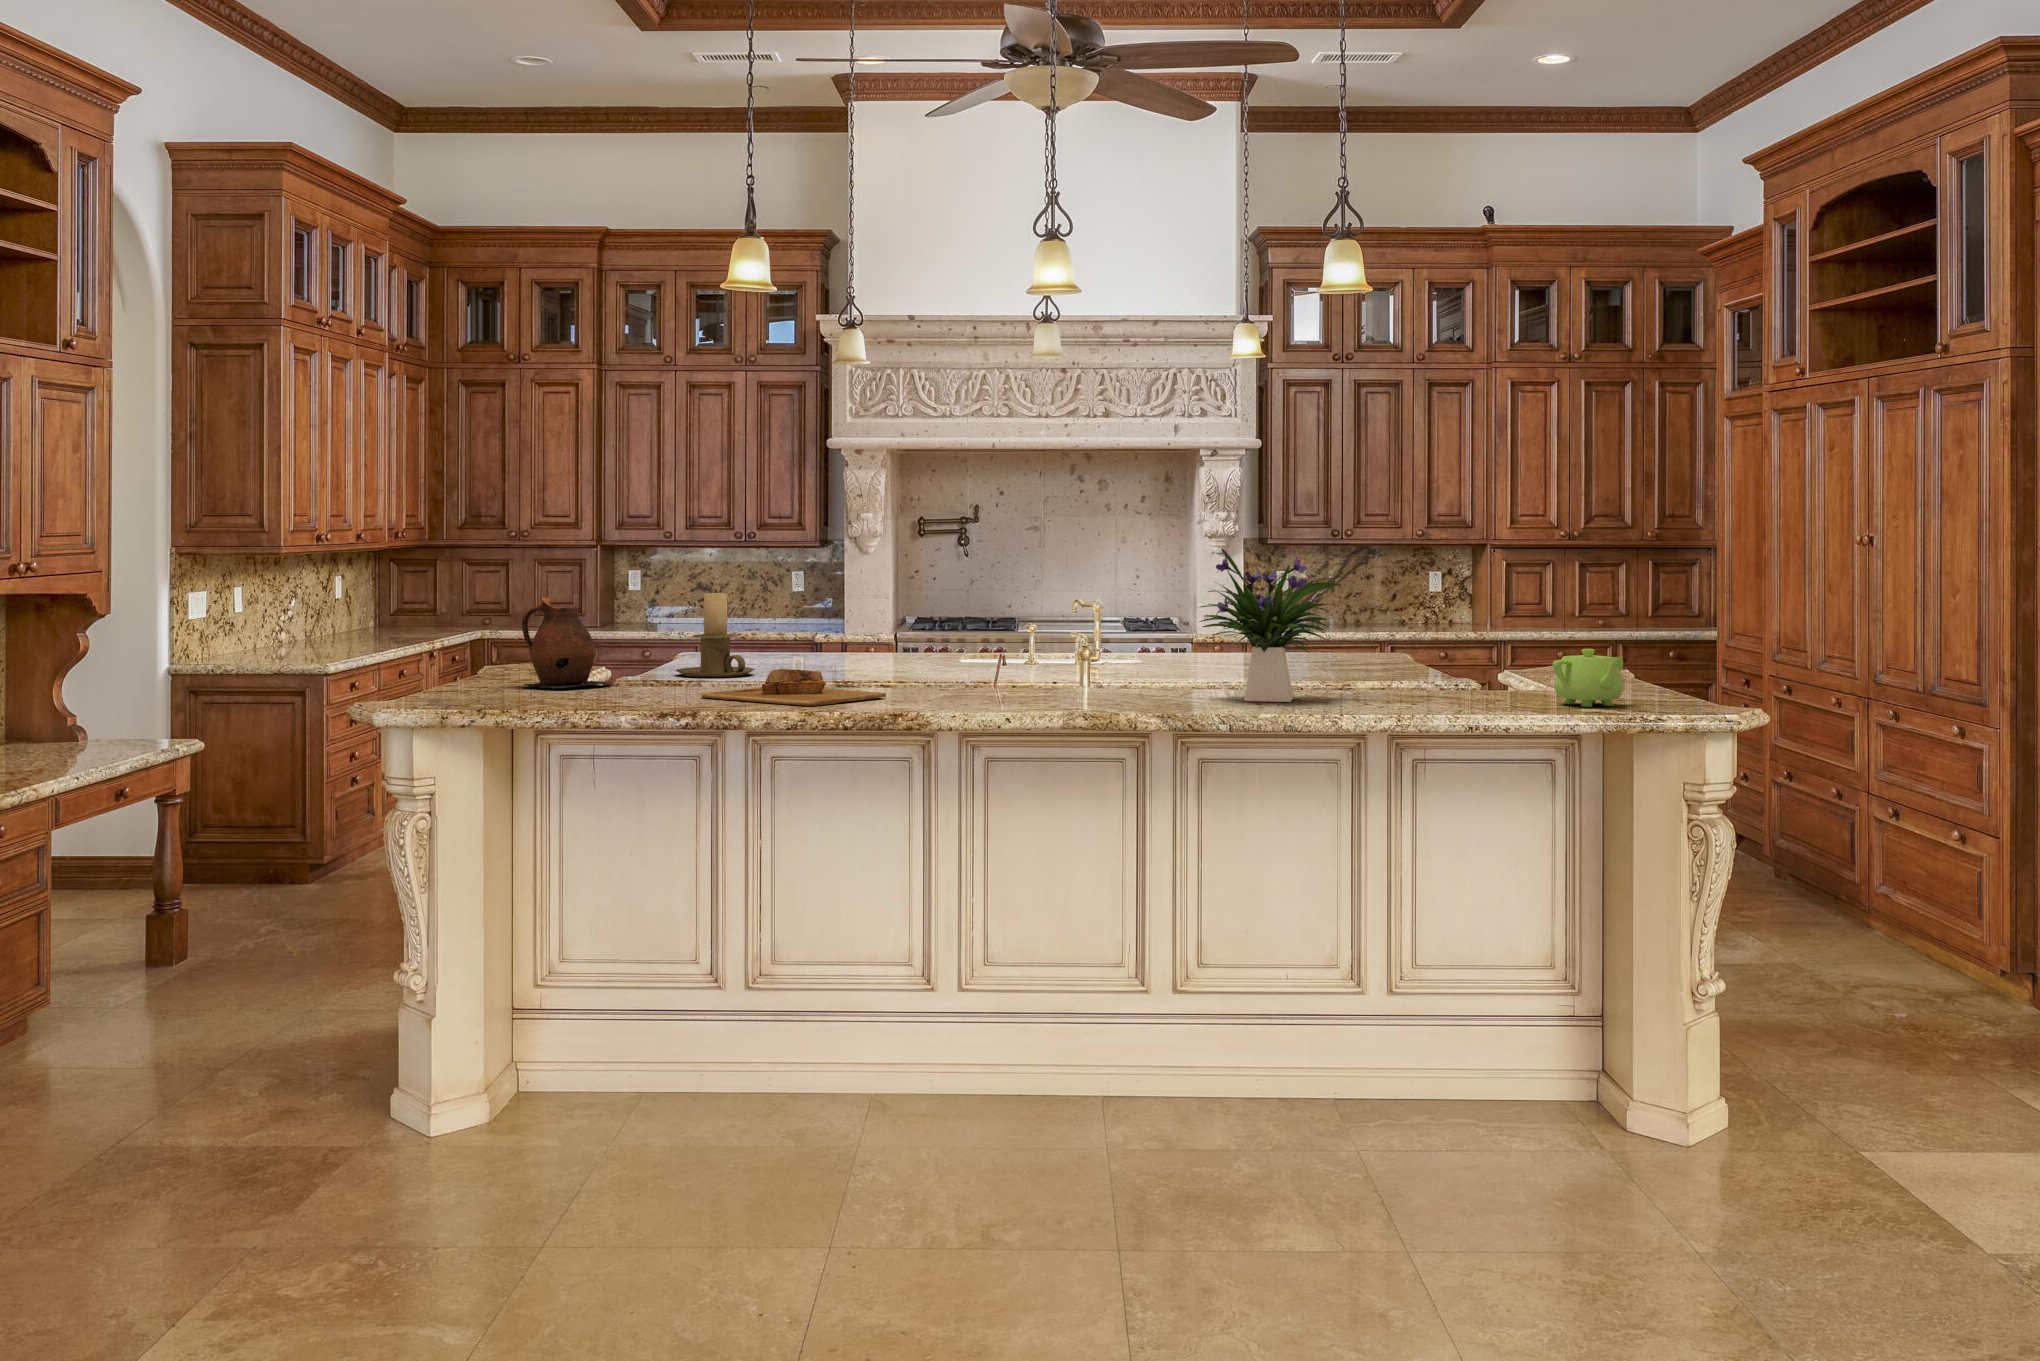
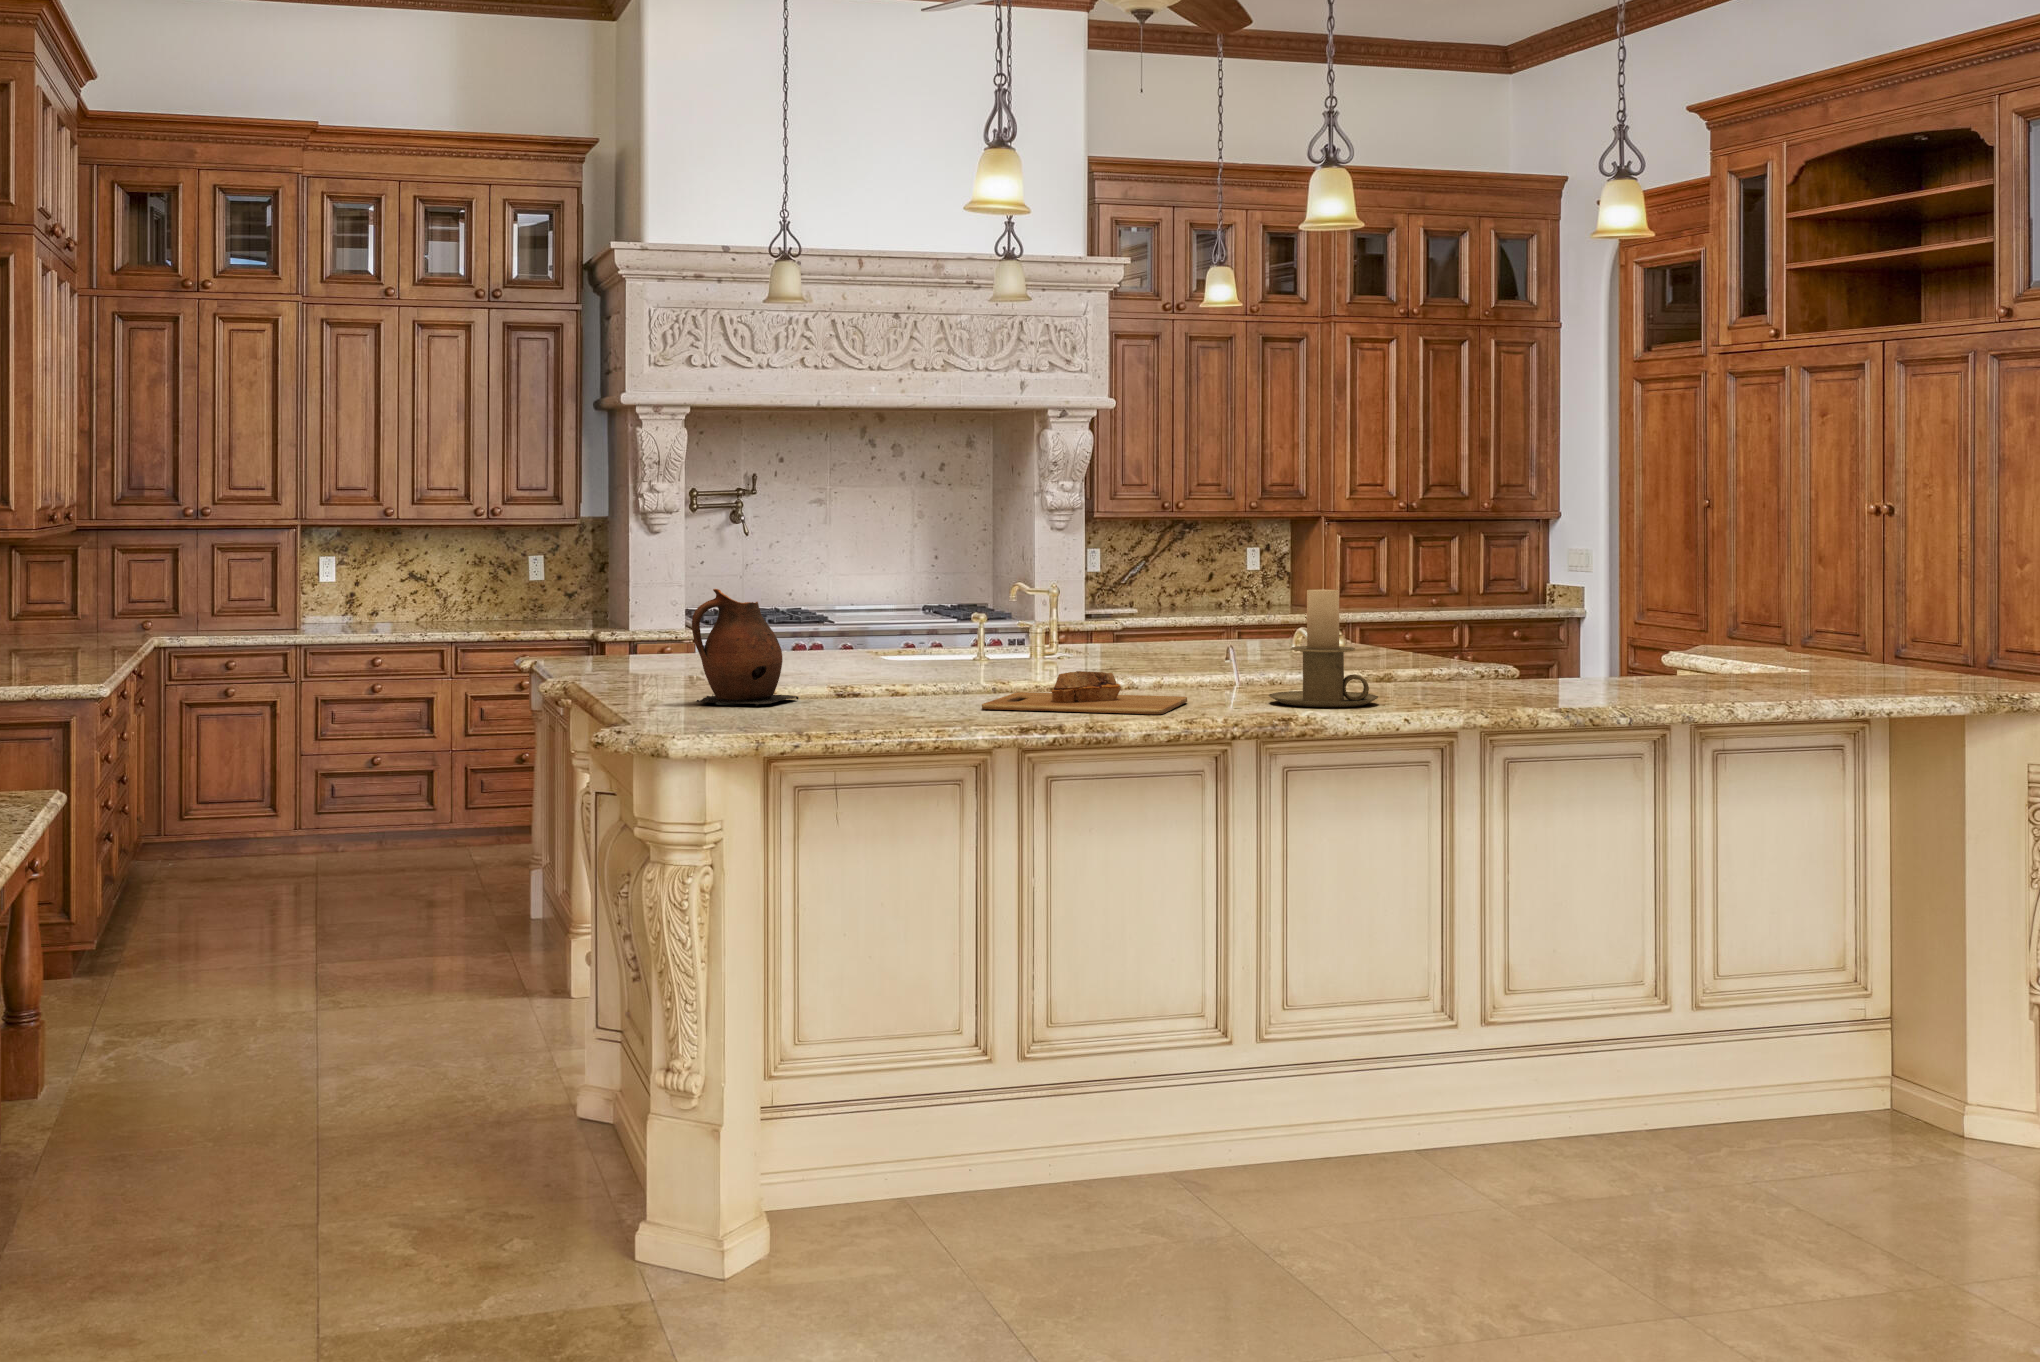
flower arrangement: present [1199,548,1340,702] -> none [1488,520,1653,692]
candle holder: present [676,593,754,677] -> present [1269,589,1378,707]
teapot: present [1553,649,1623,707] -> none [1856,625,1946,687]

